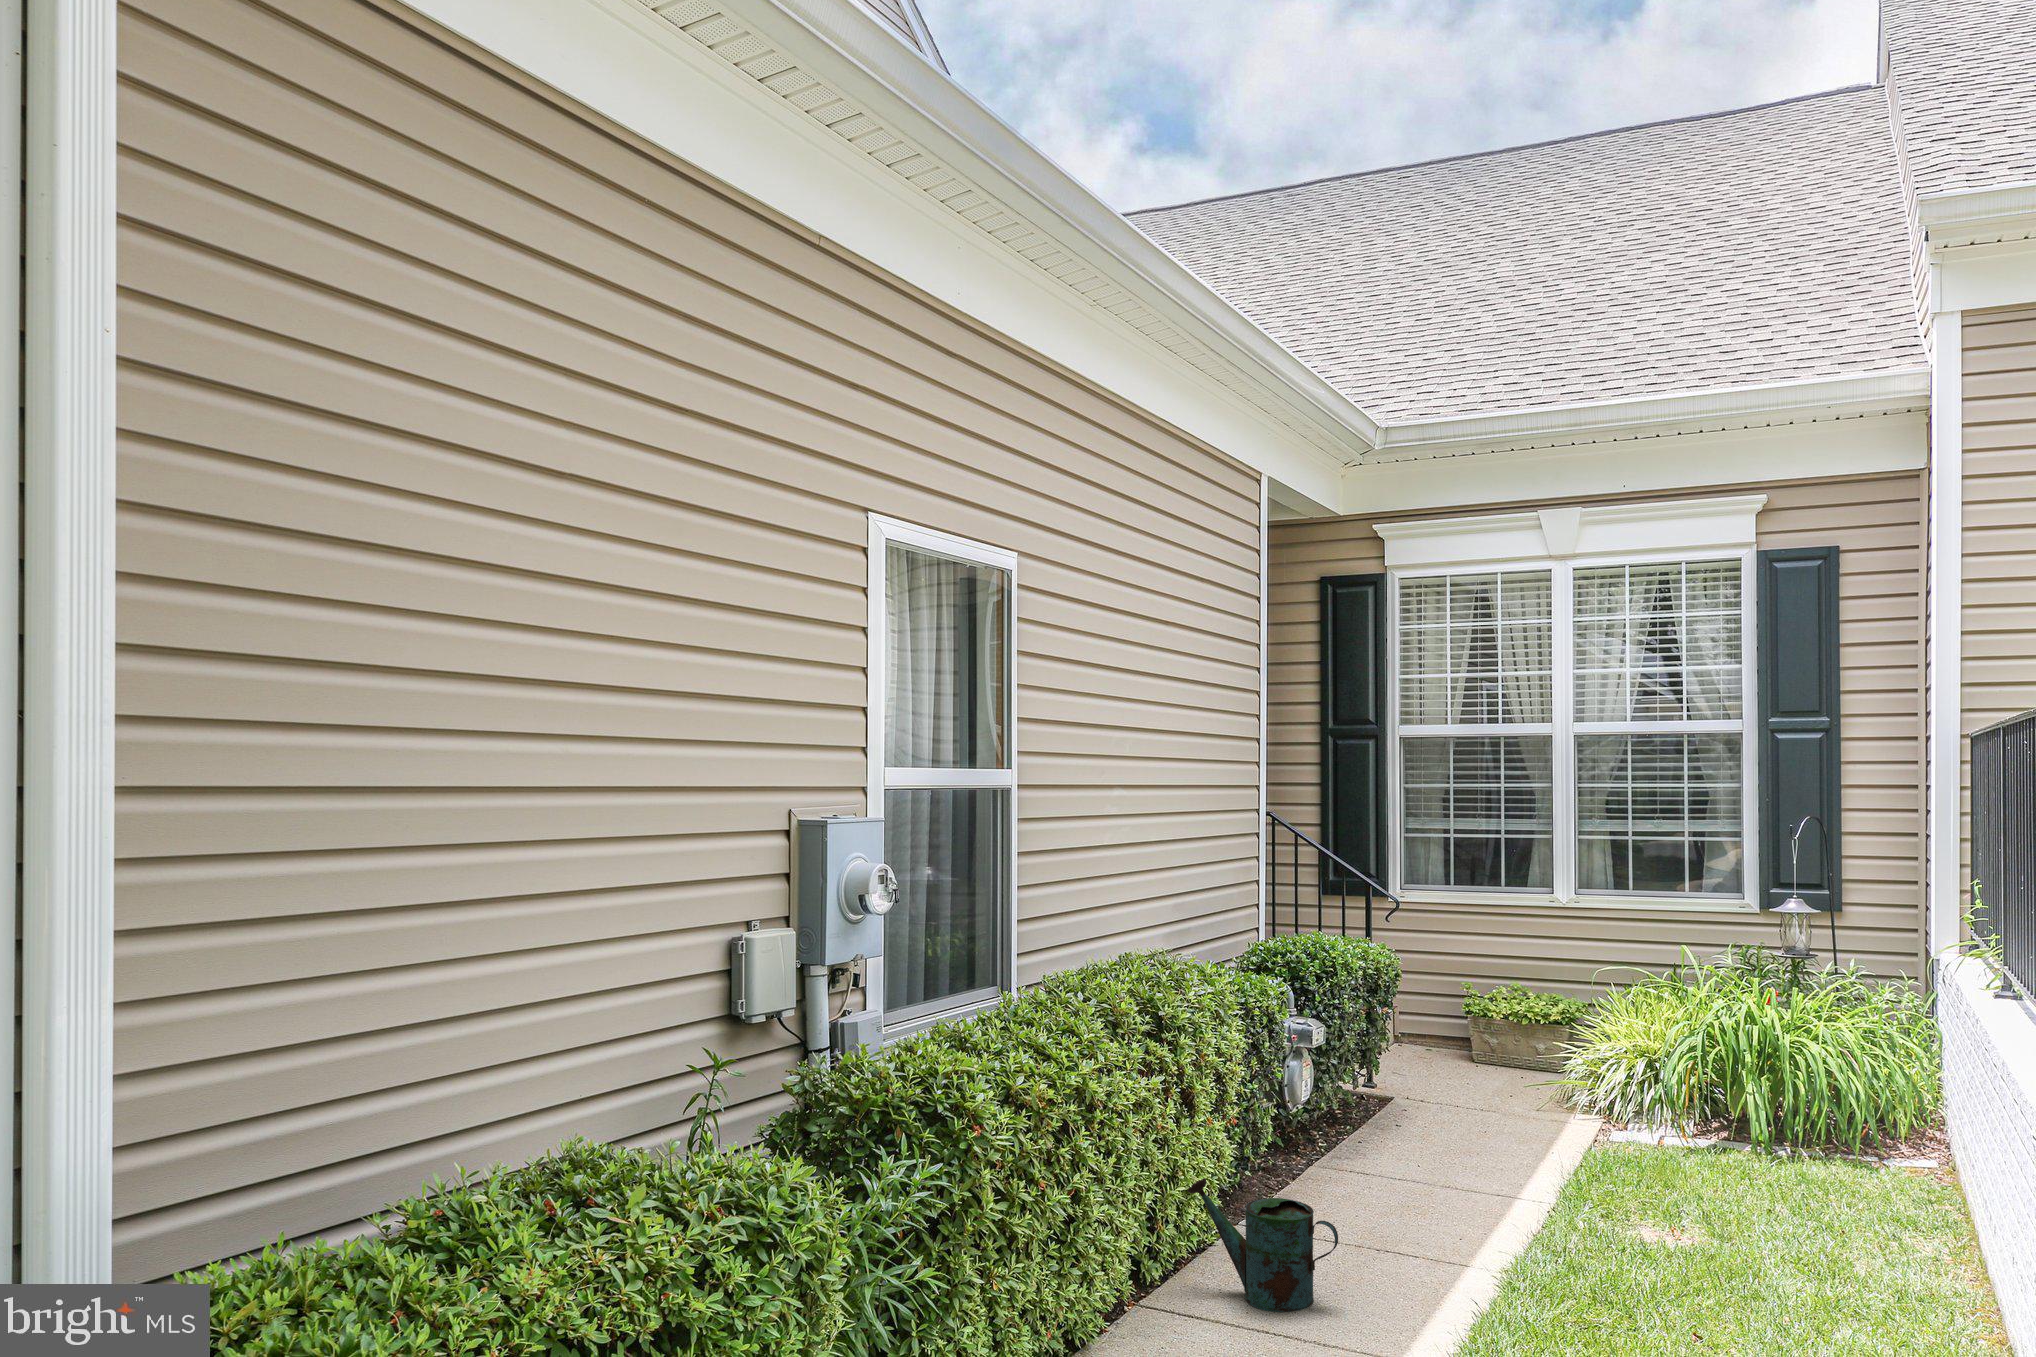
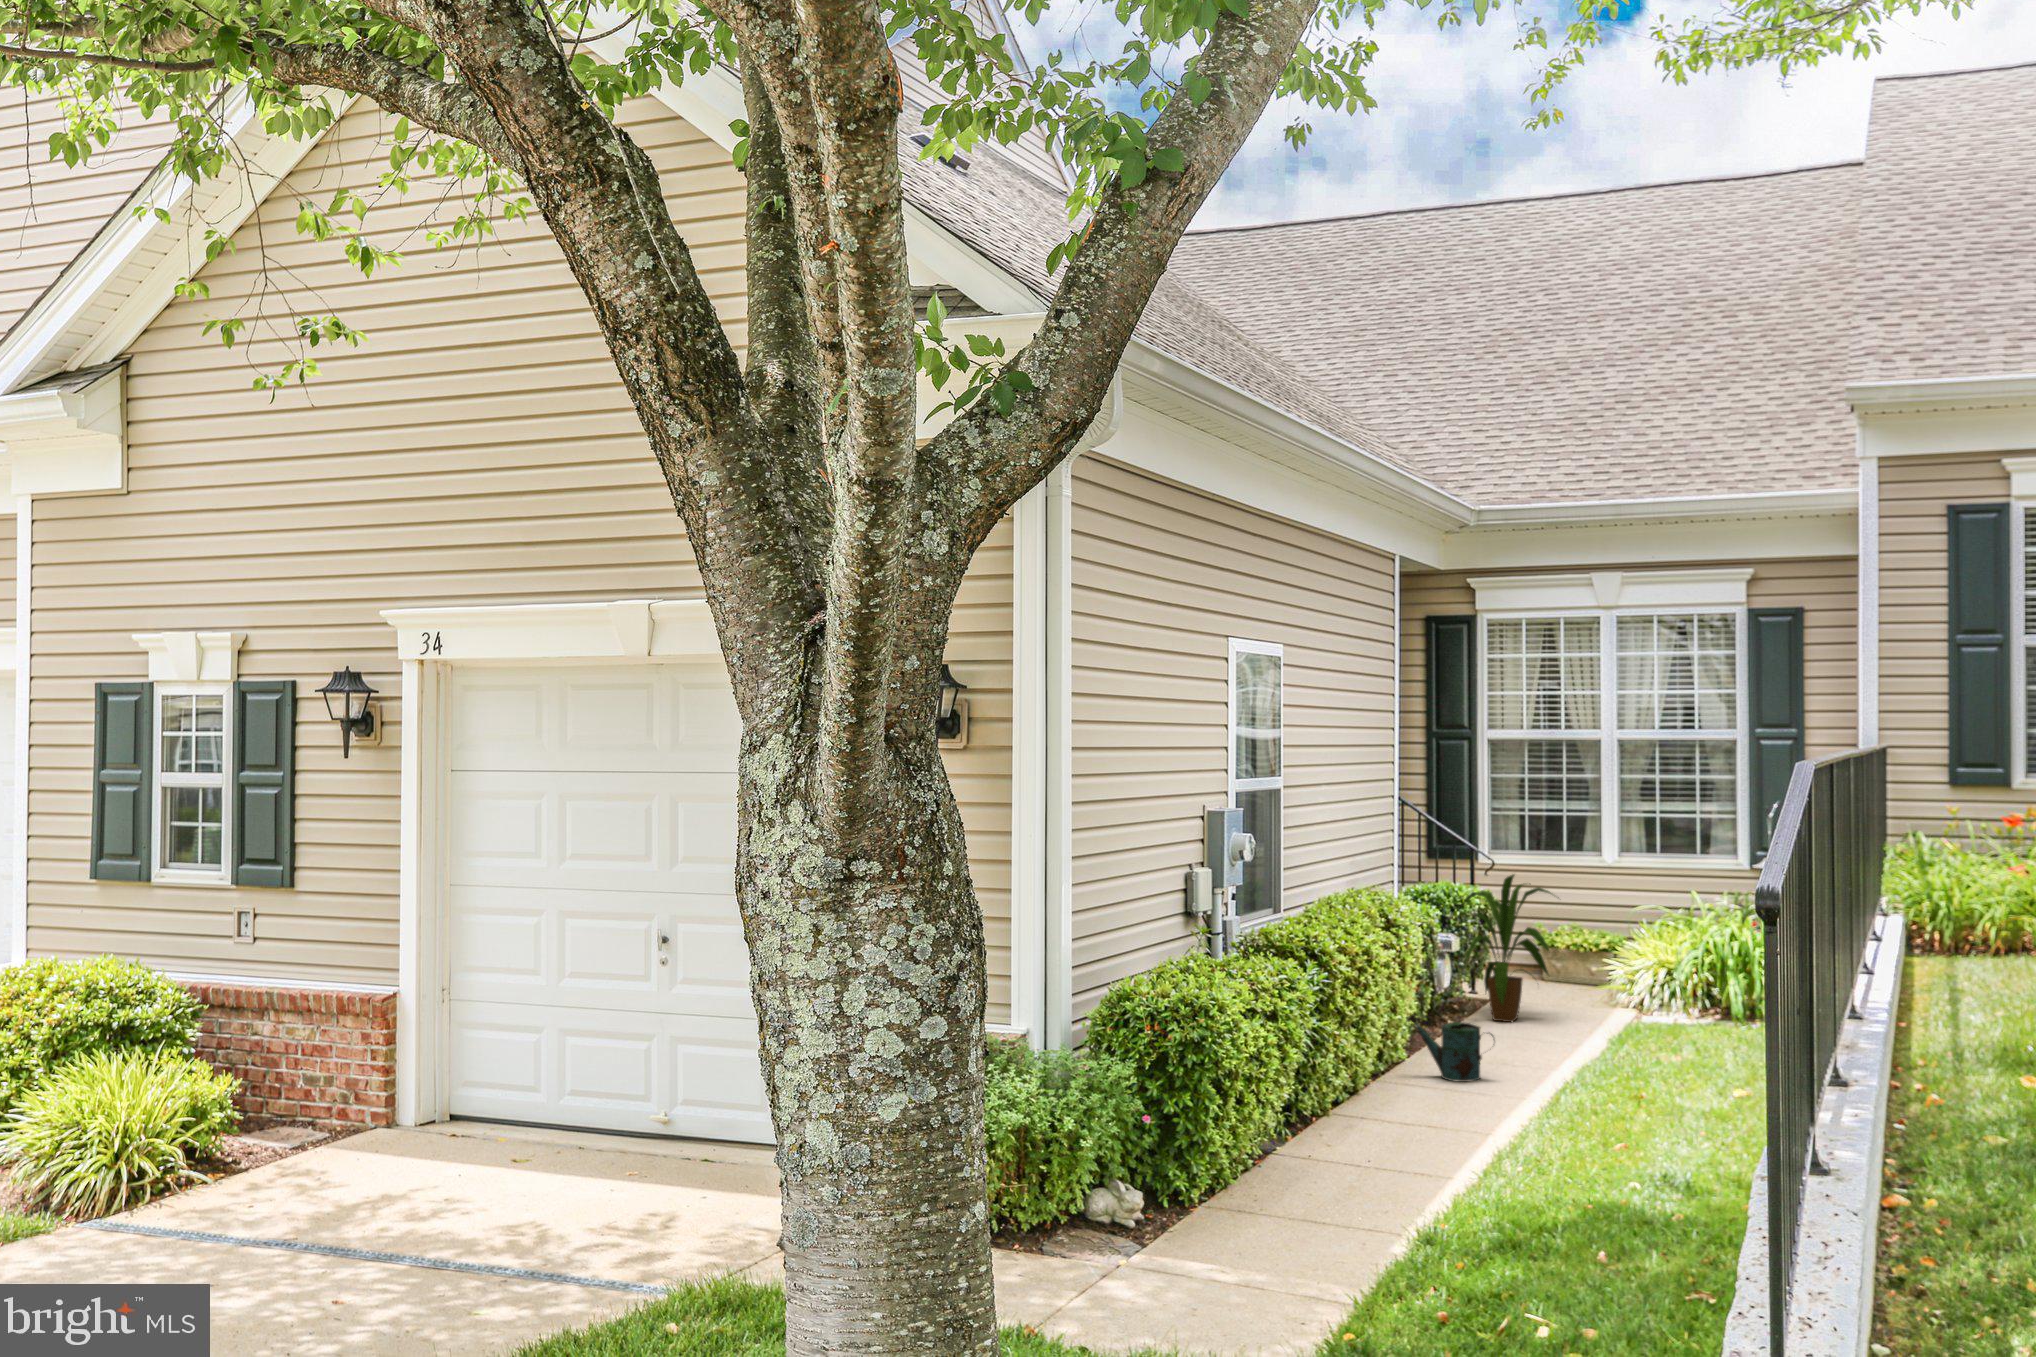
house plant: none [1328,926,1480,1154] -> present [1462,874,1559,1022]

